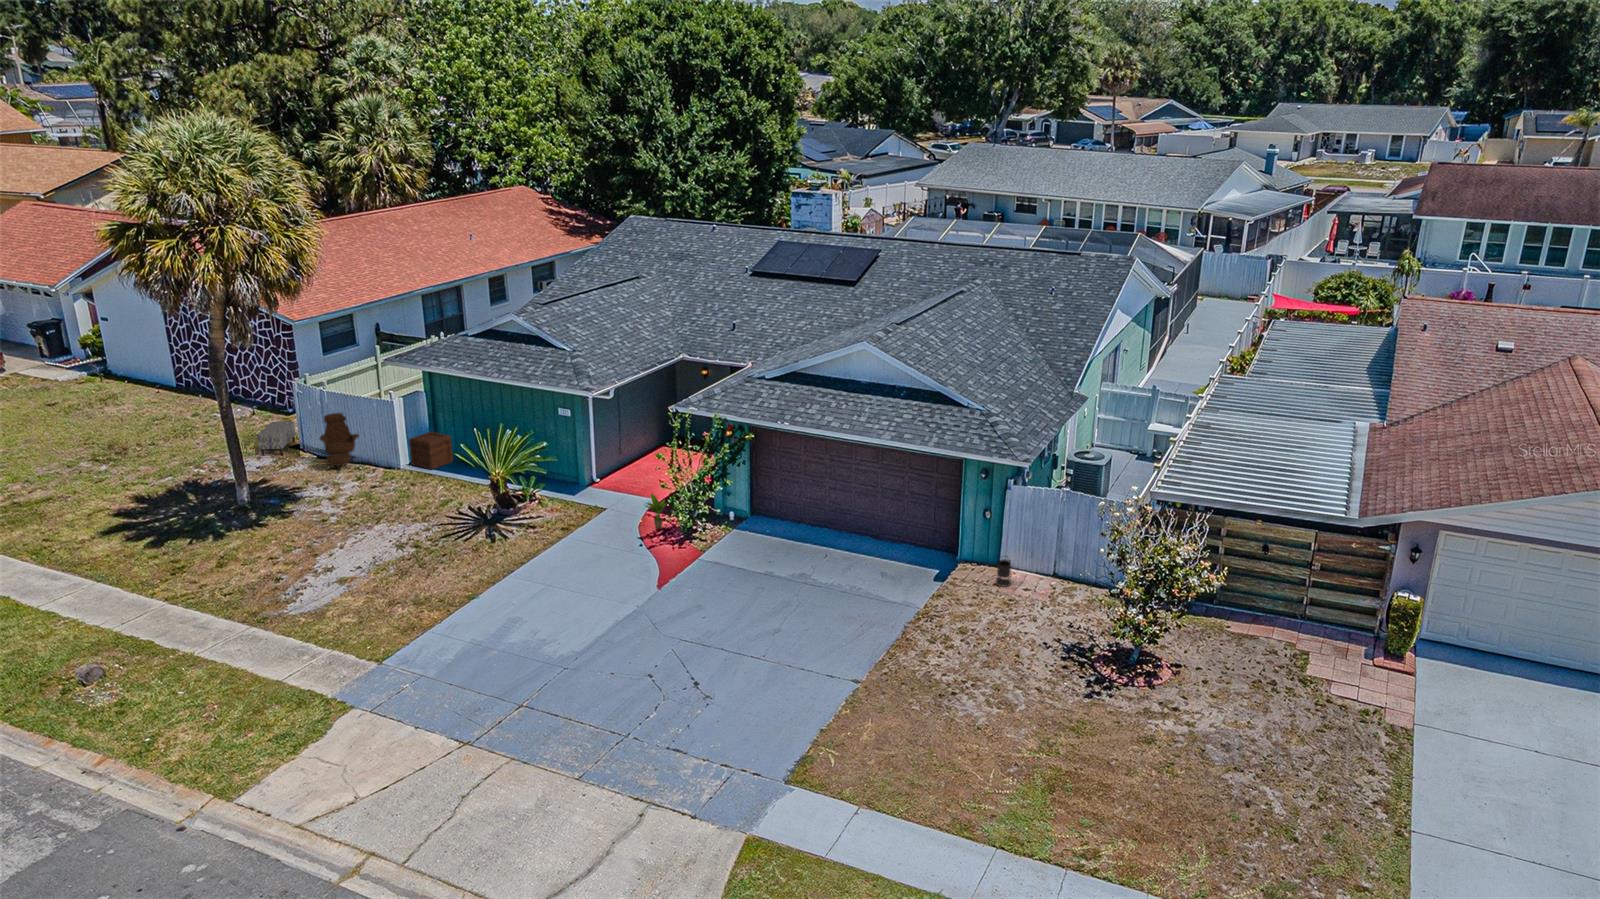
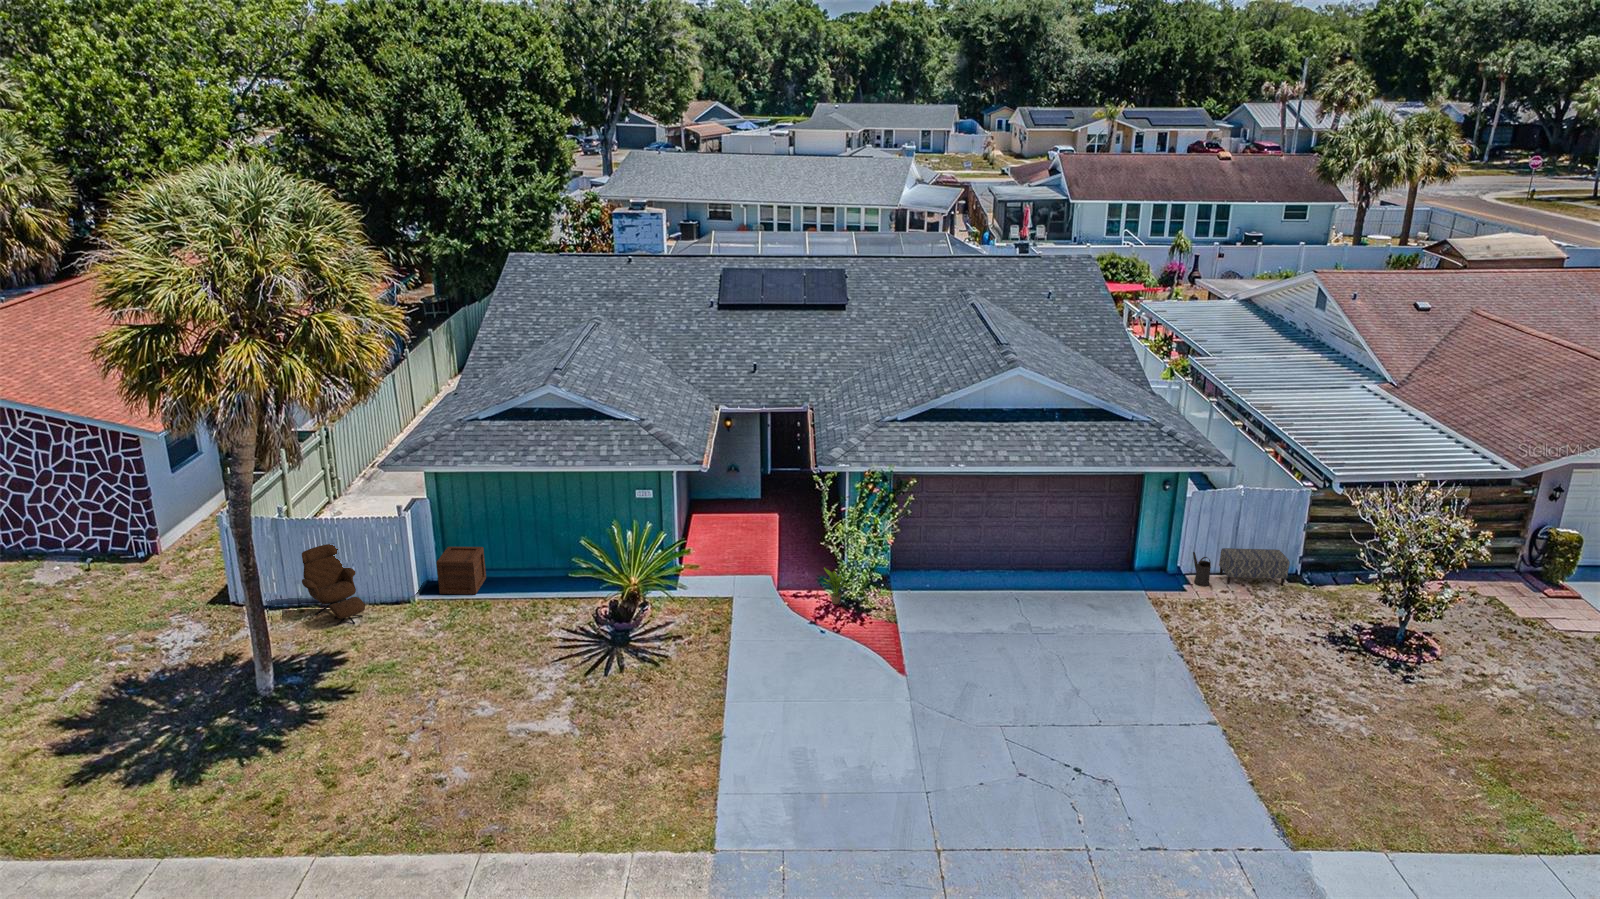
bench: present [258,421,296,456] -> present [1219,548,1290,586]

